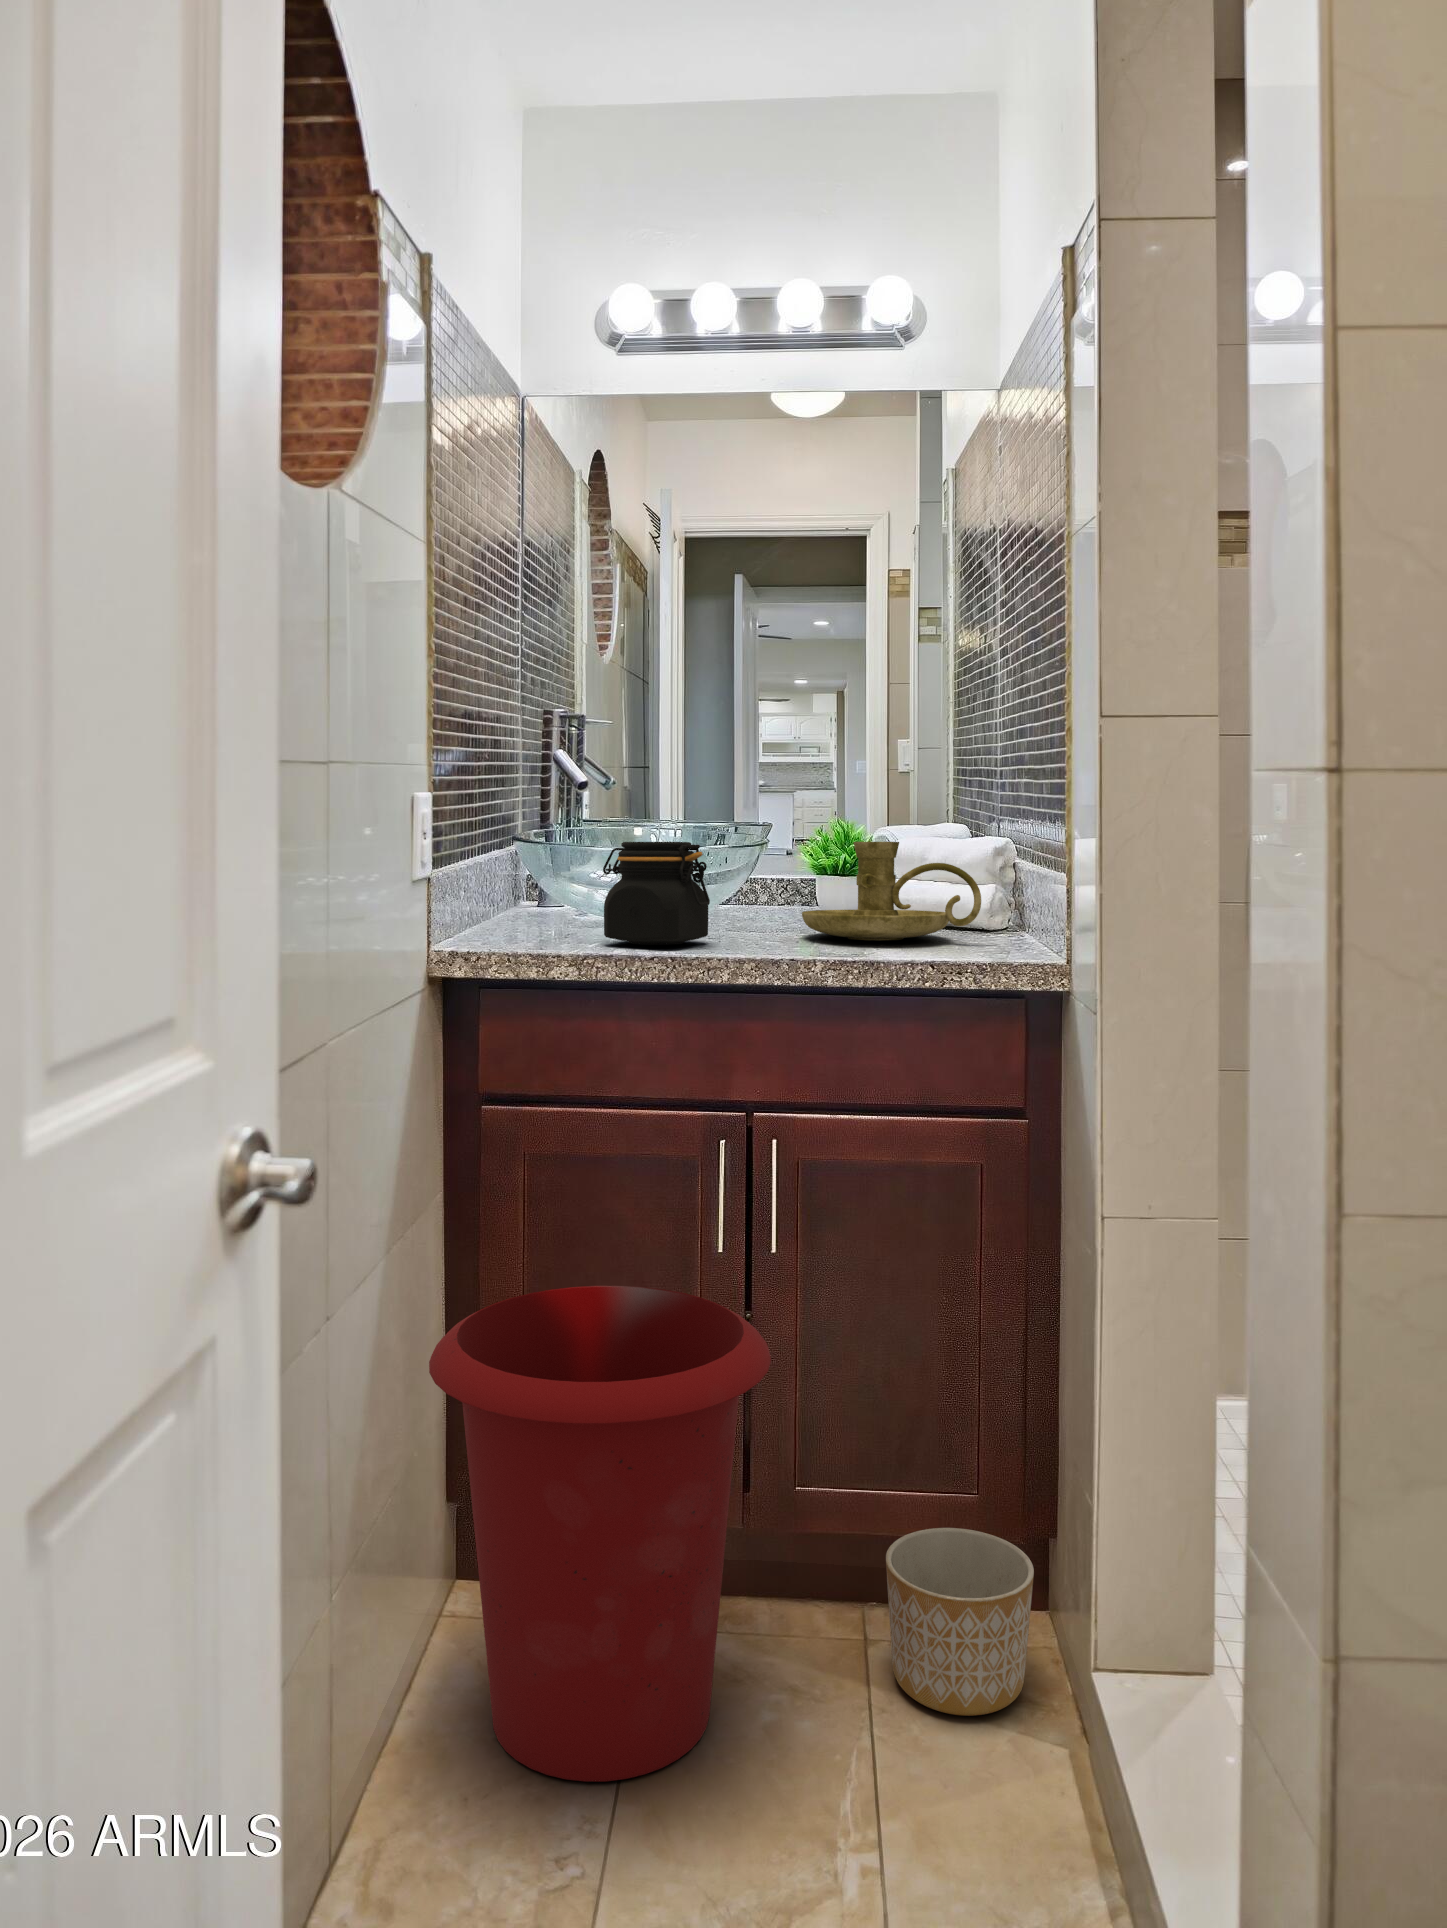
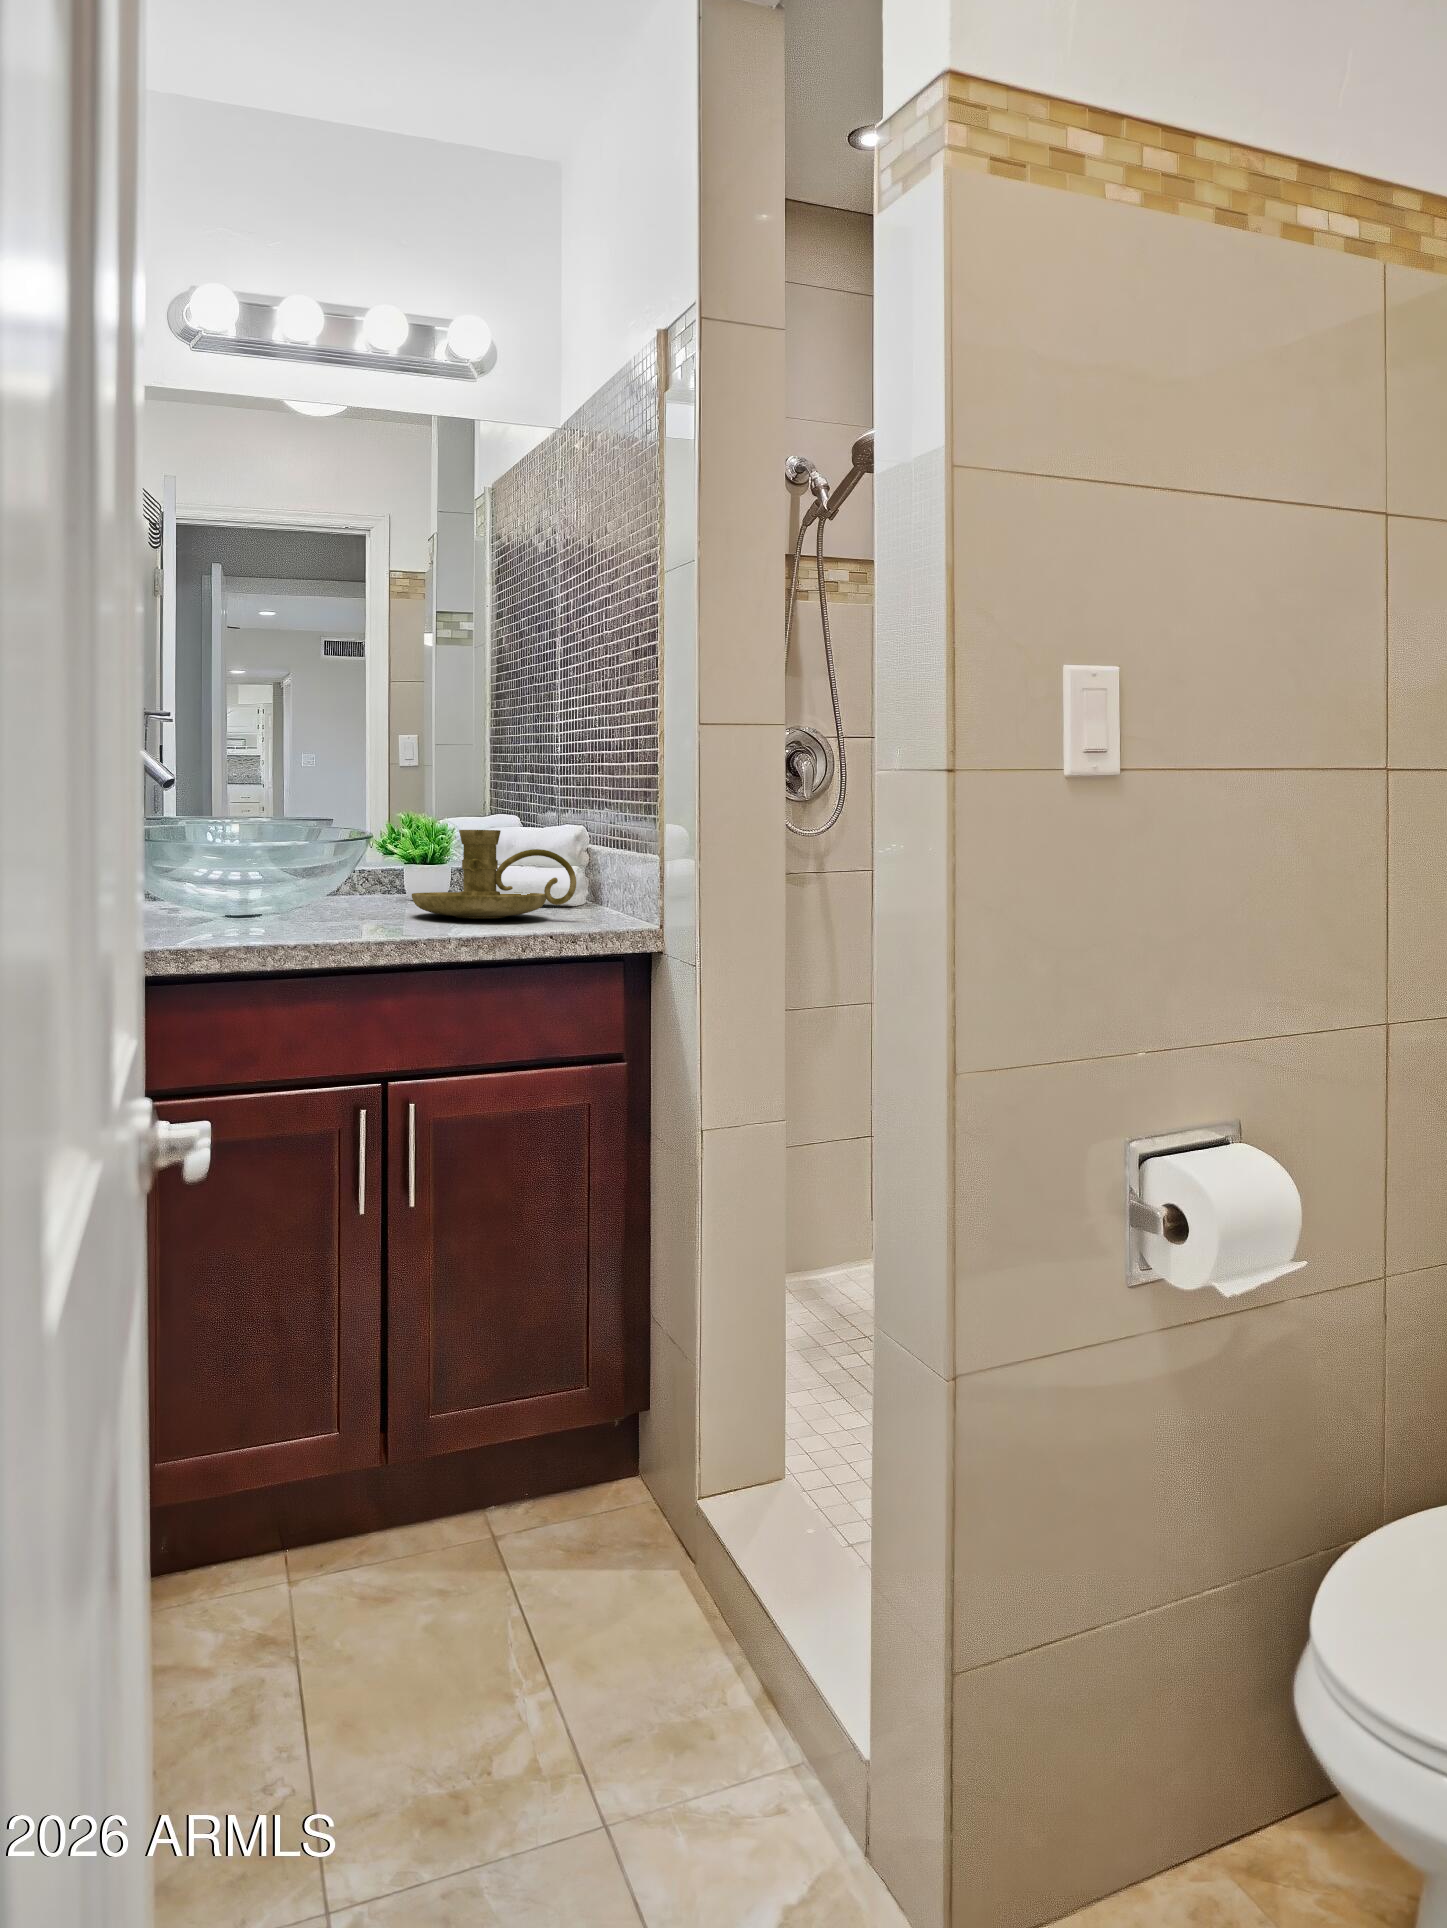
jar: present [603,842,710,945] -> none [222,826,335,924]
waste bin: present [429,1286,771,1782] -> none [84,1249,430,1719]
planter: present [886,1528,1034,1716] -> none [522,1426,649,1581]

